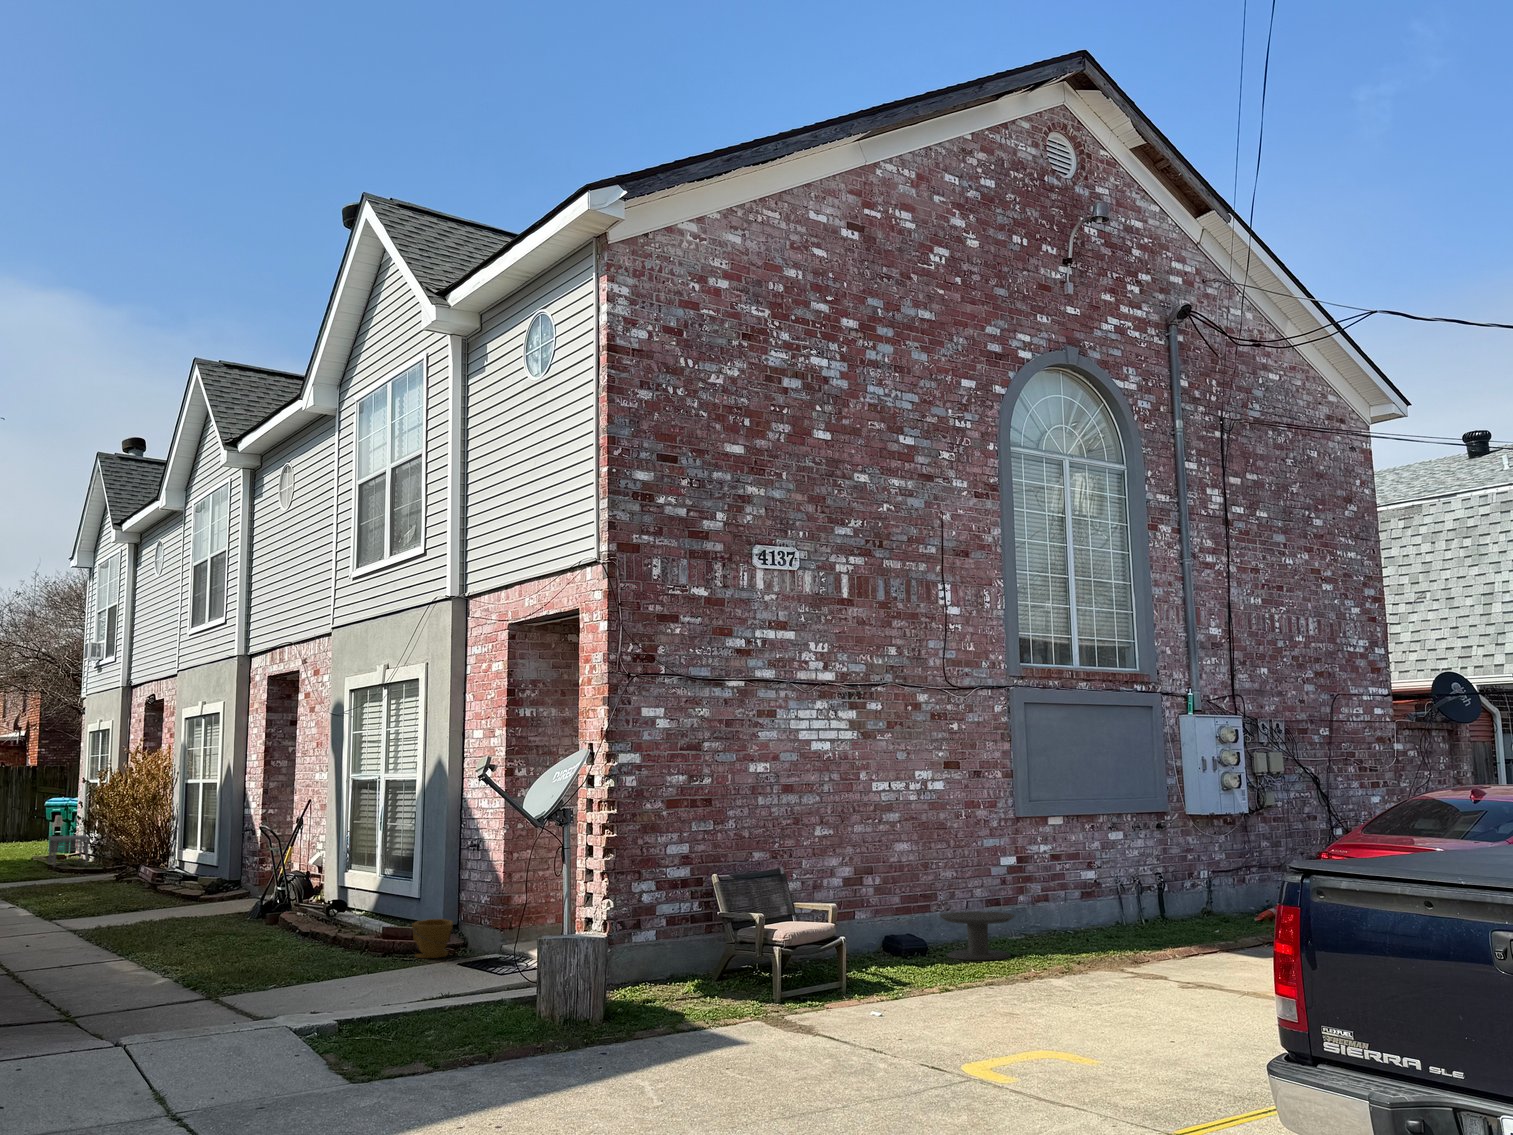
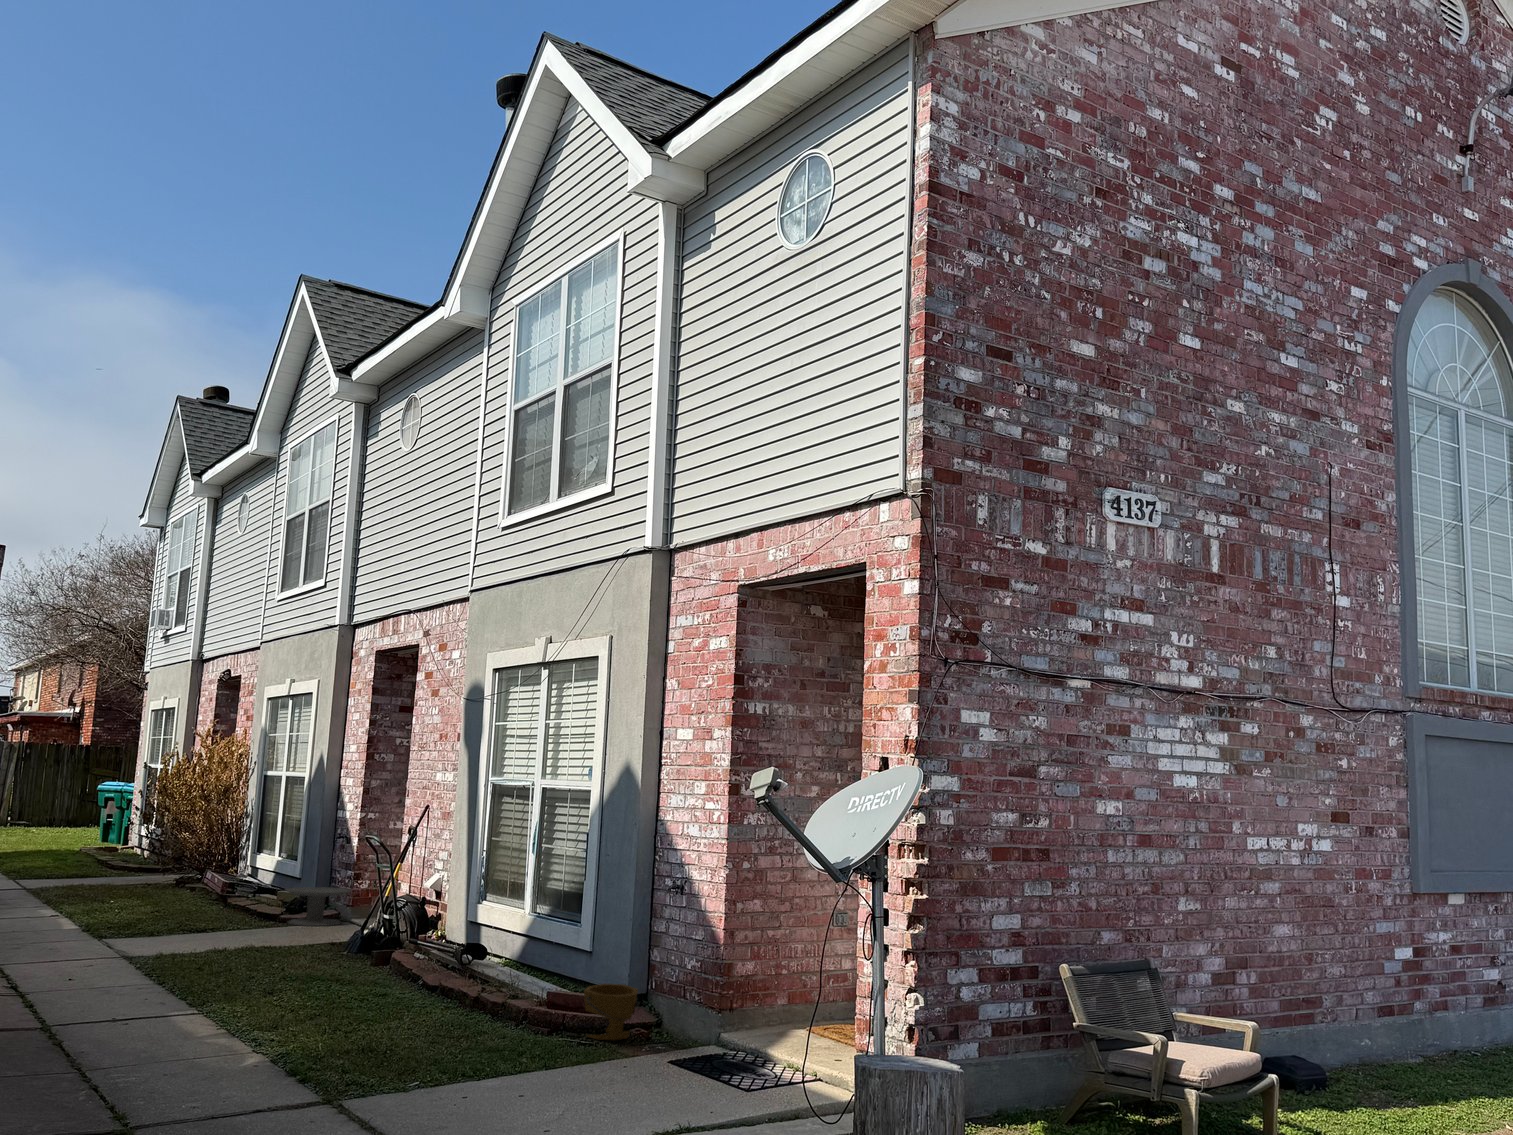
storage bench: present [48,835,91,867] -> none [102,825,151,861]
side table: present [940,911,1015,960] -> present [286,887,350,926]

